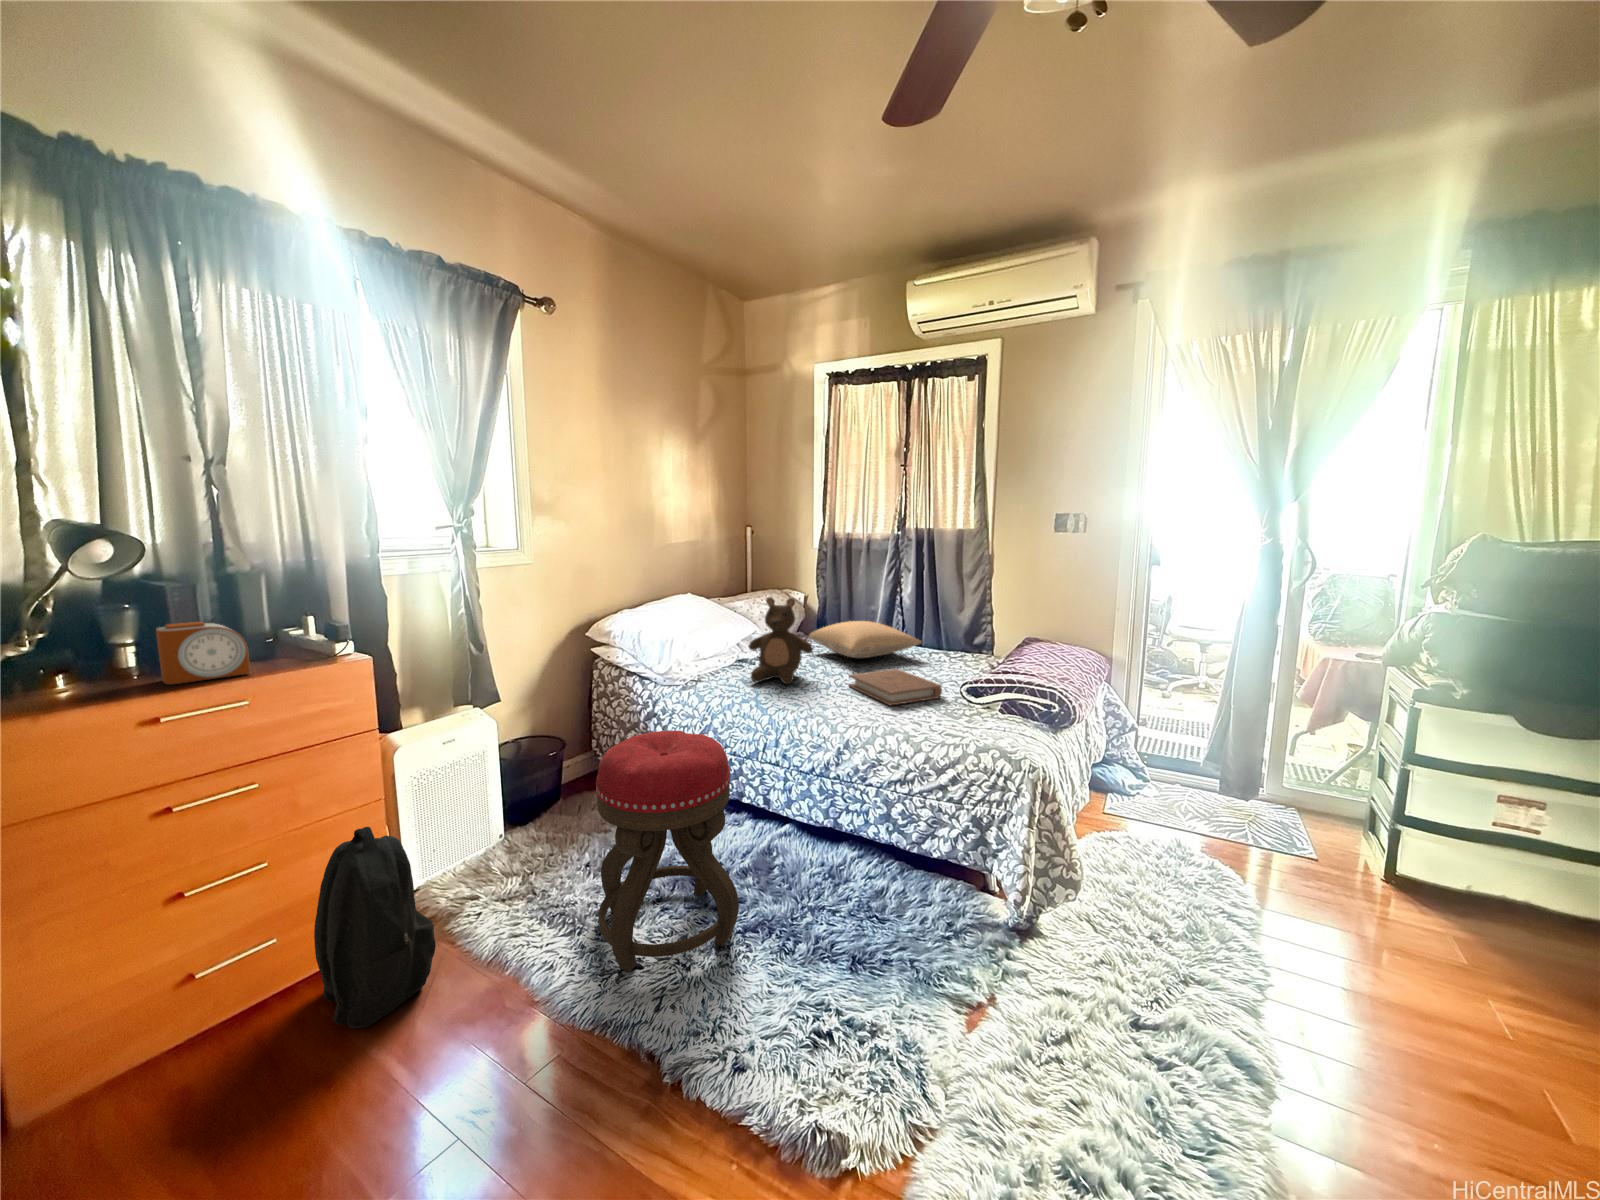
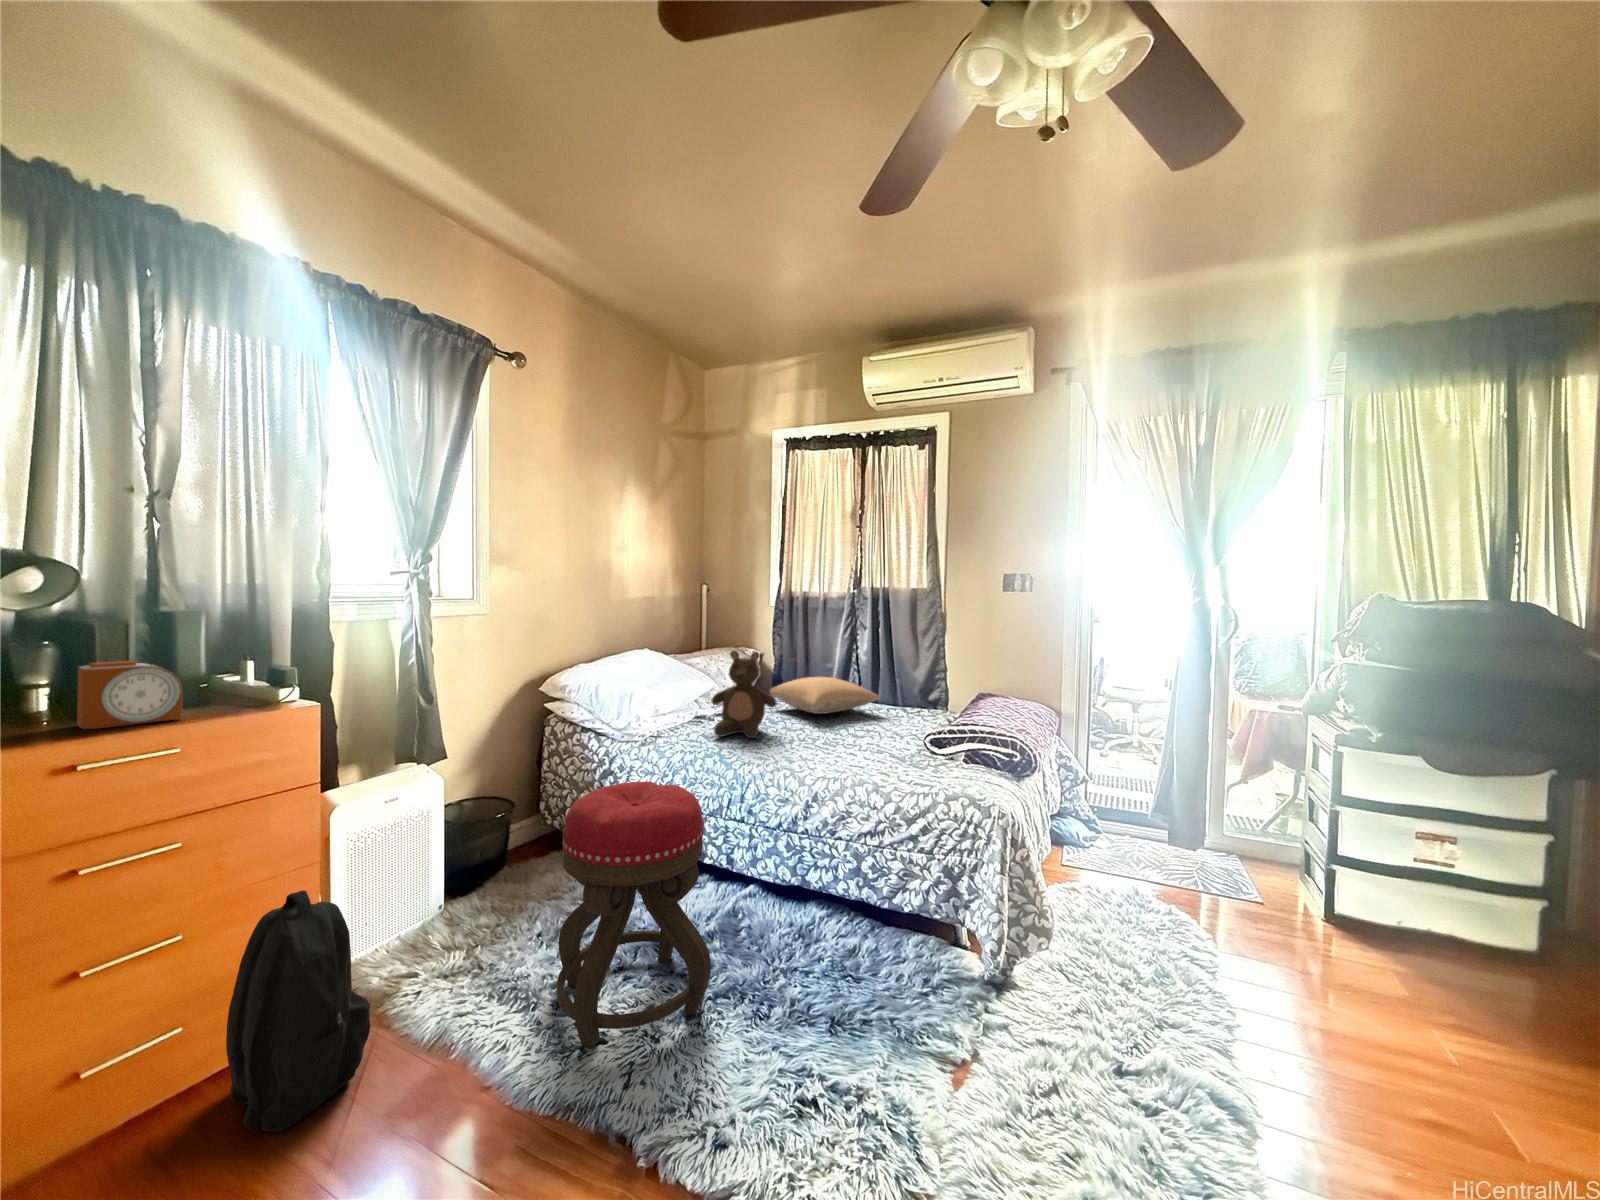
book: present [849,669,942,705] -> none [814,723,907,757]

